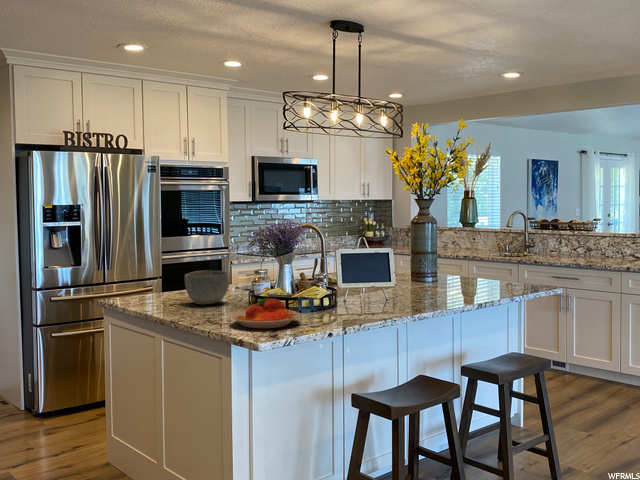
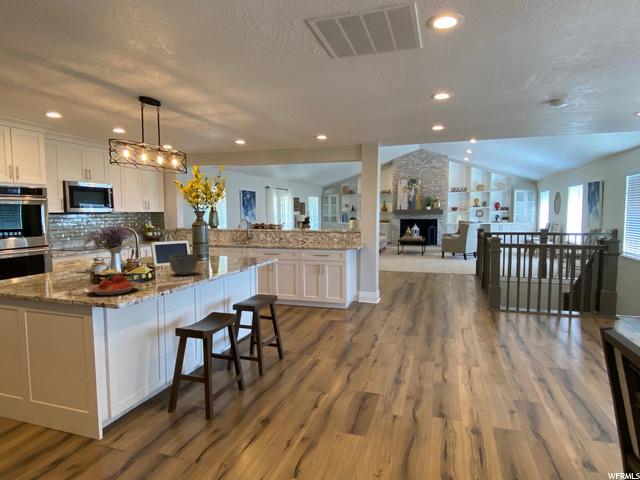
bowl: present [185,270,229,305] -> present [169,254,198,275]

